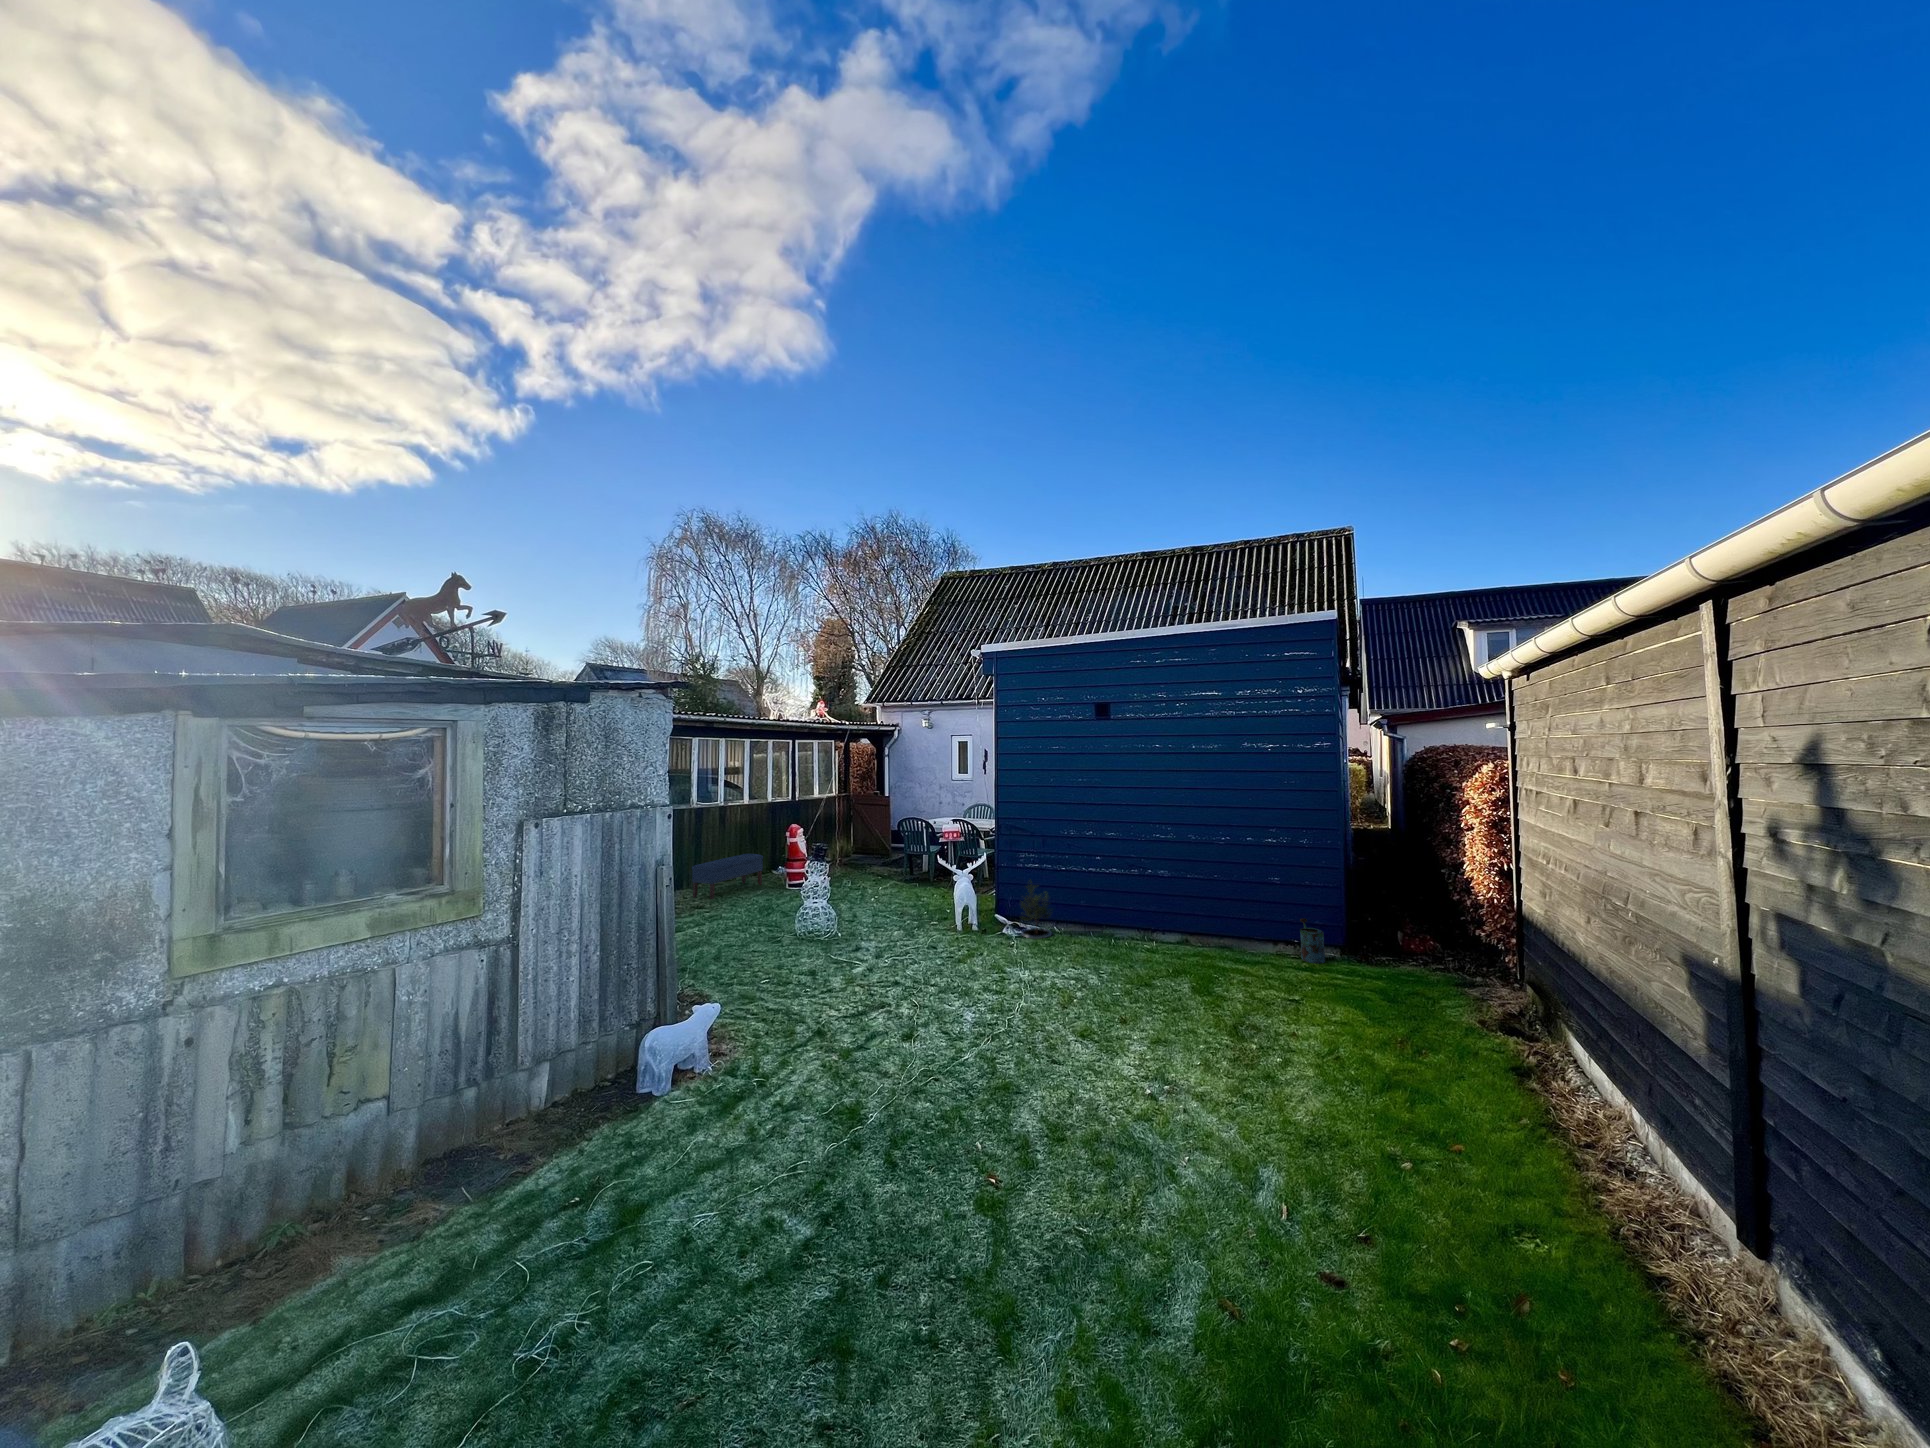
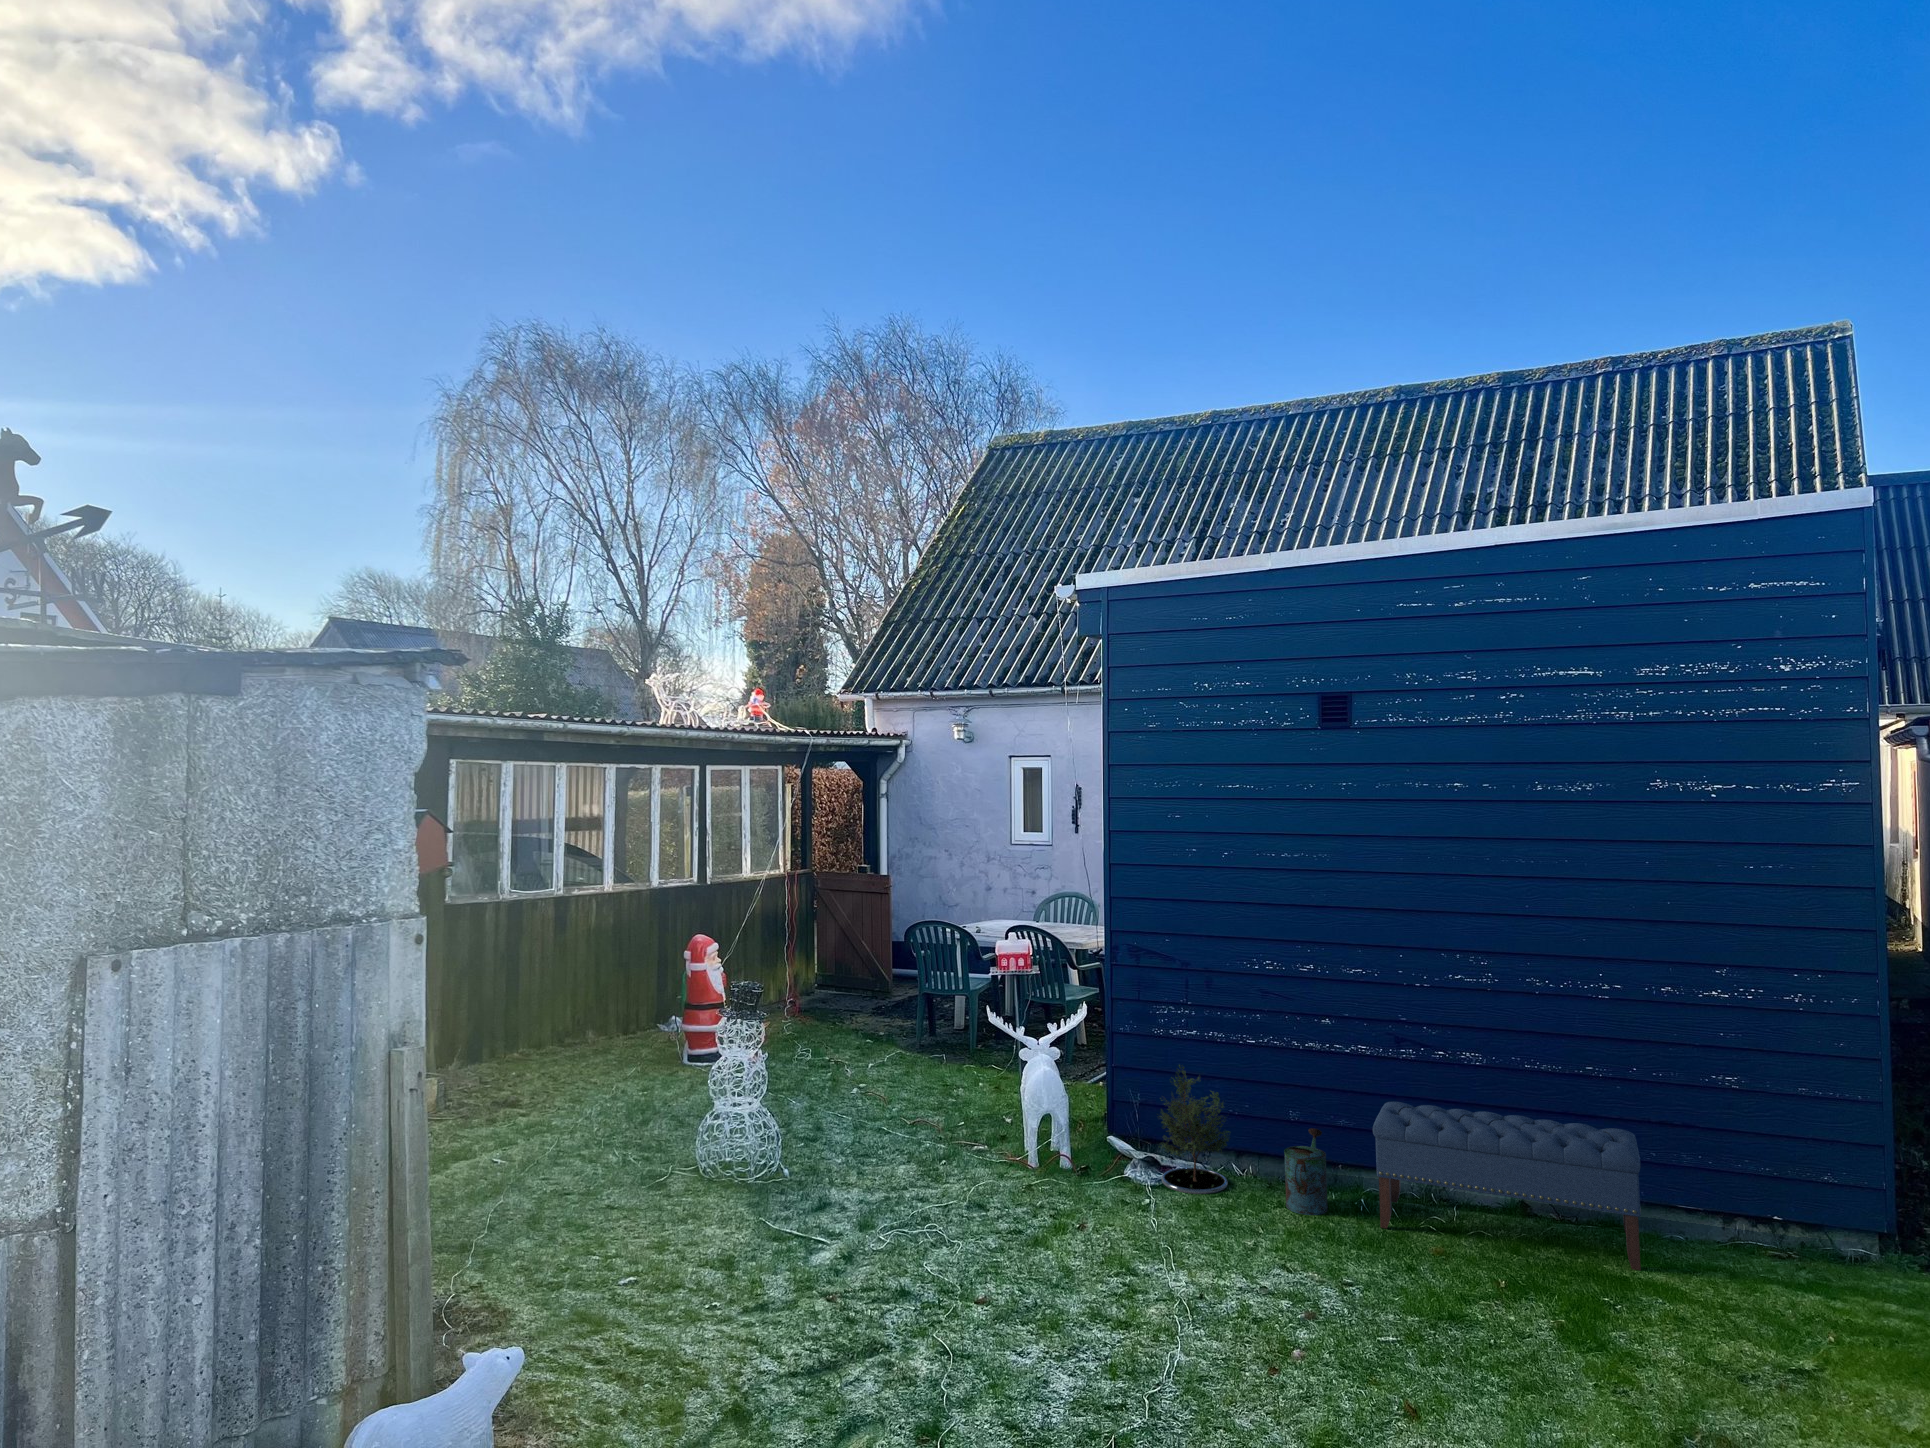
bench: present [692,854,763,899] -> present [1373,1102,1641,1271]
watering can: present [1300,918,1325,963] -> present [1284,1128,1328,1215]

